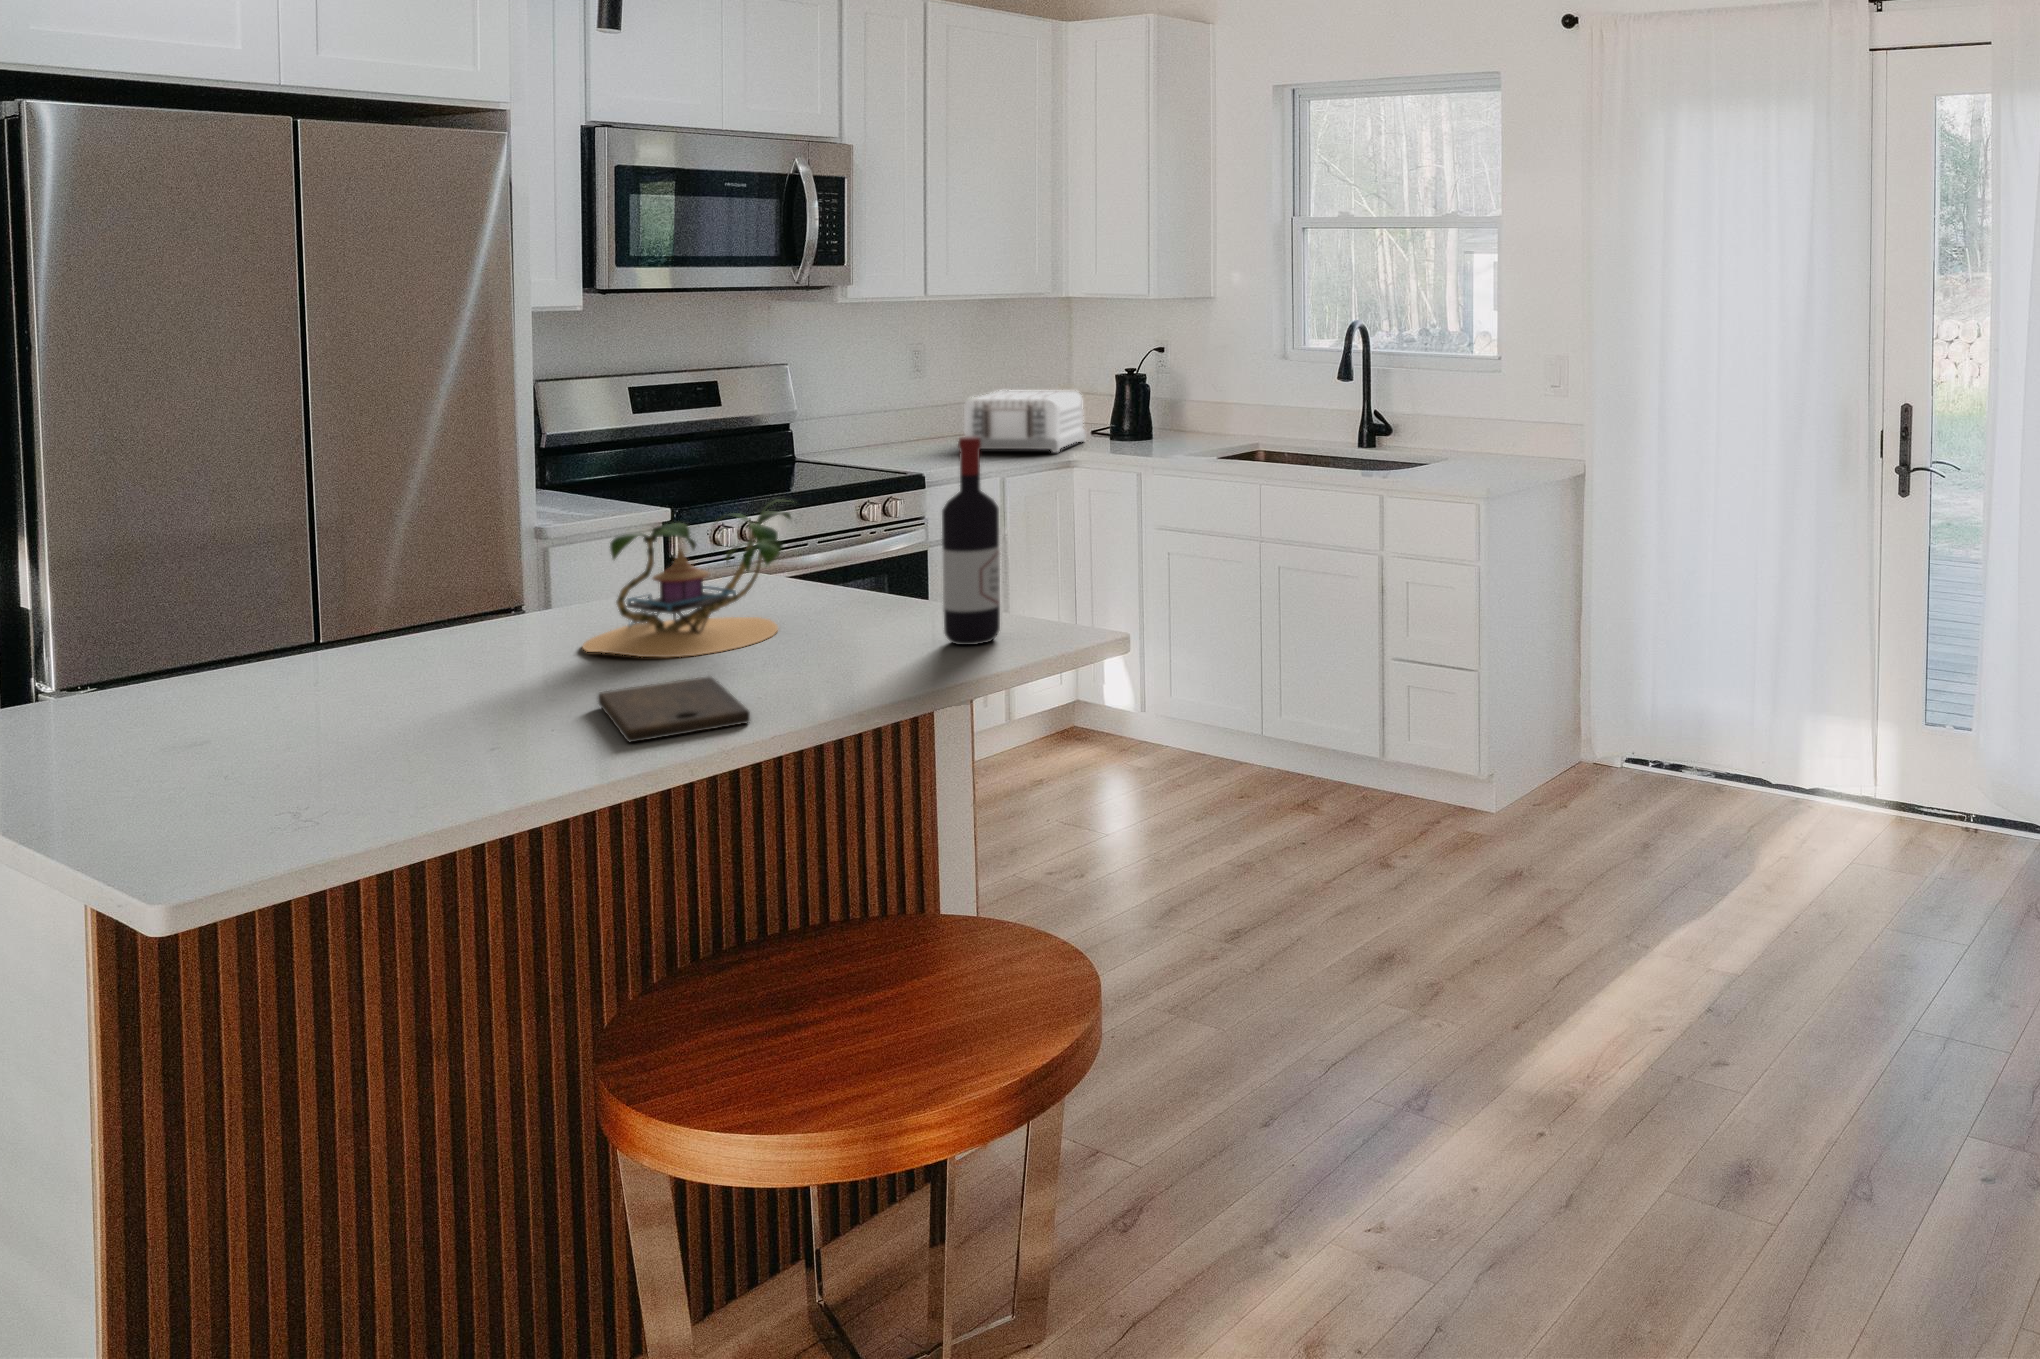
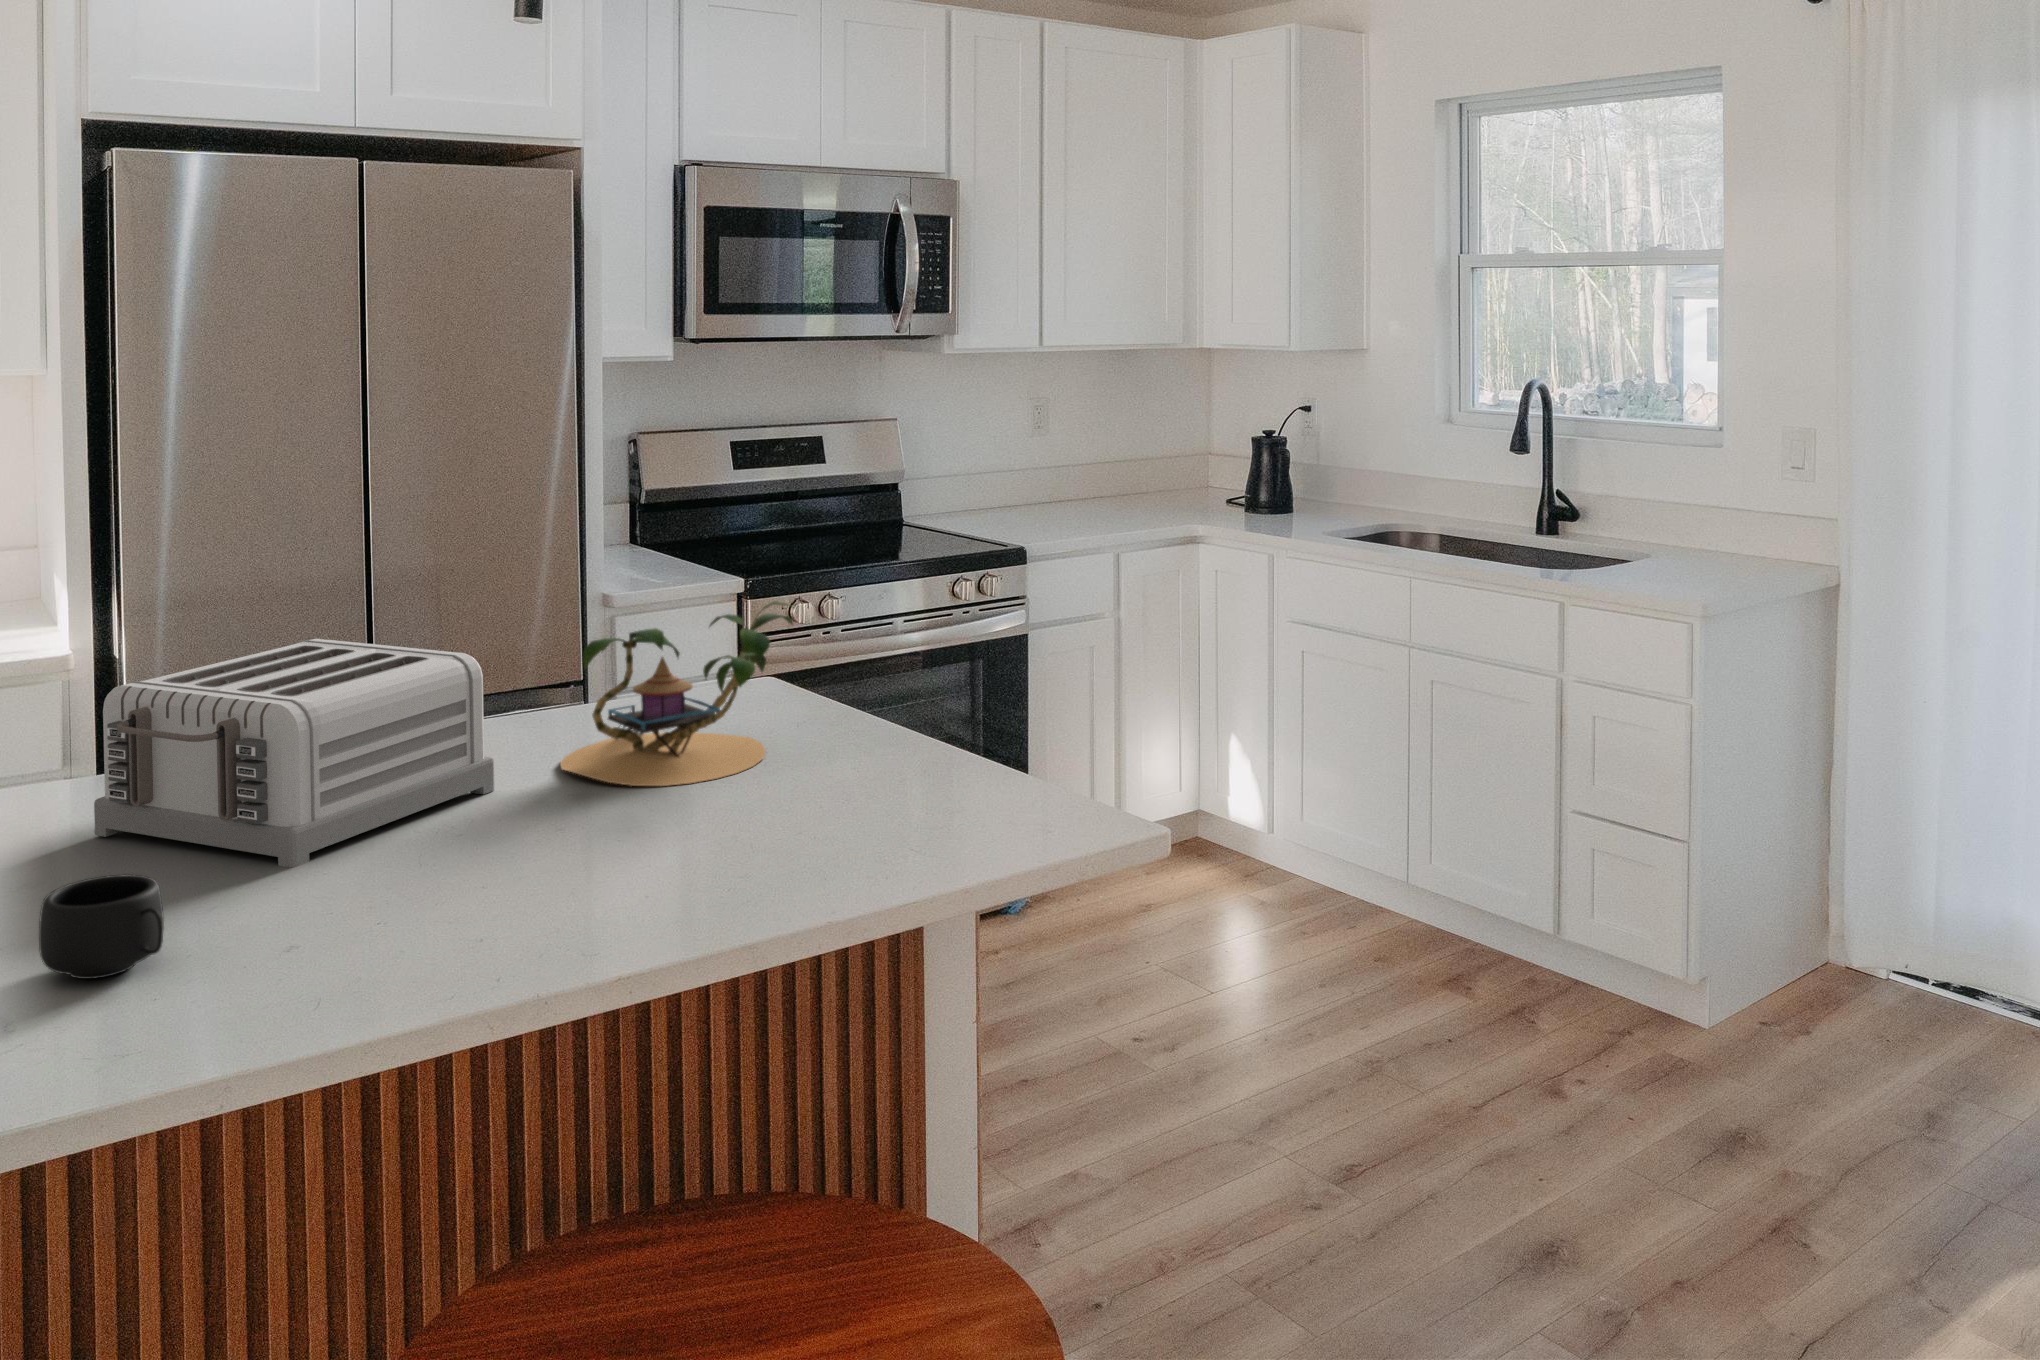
toaster: present [964,390,1085,453] -> present [94,639,494,868]
wine bottle: present [942,436,1000,645] -> none [926,545,994,805]
cutting board: present [598,676,750,742] -> none [526,823,664,911]
mug: none [155,739,293,831] -> present [39,874,164,979]

